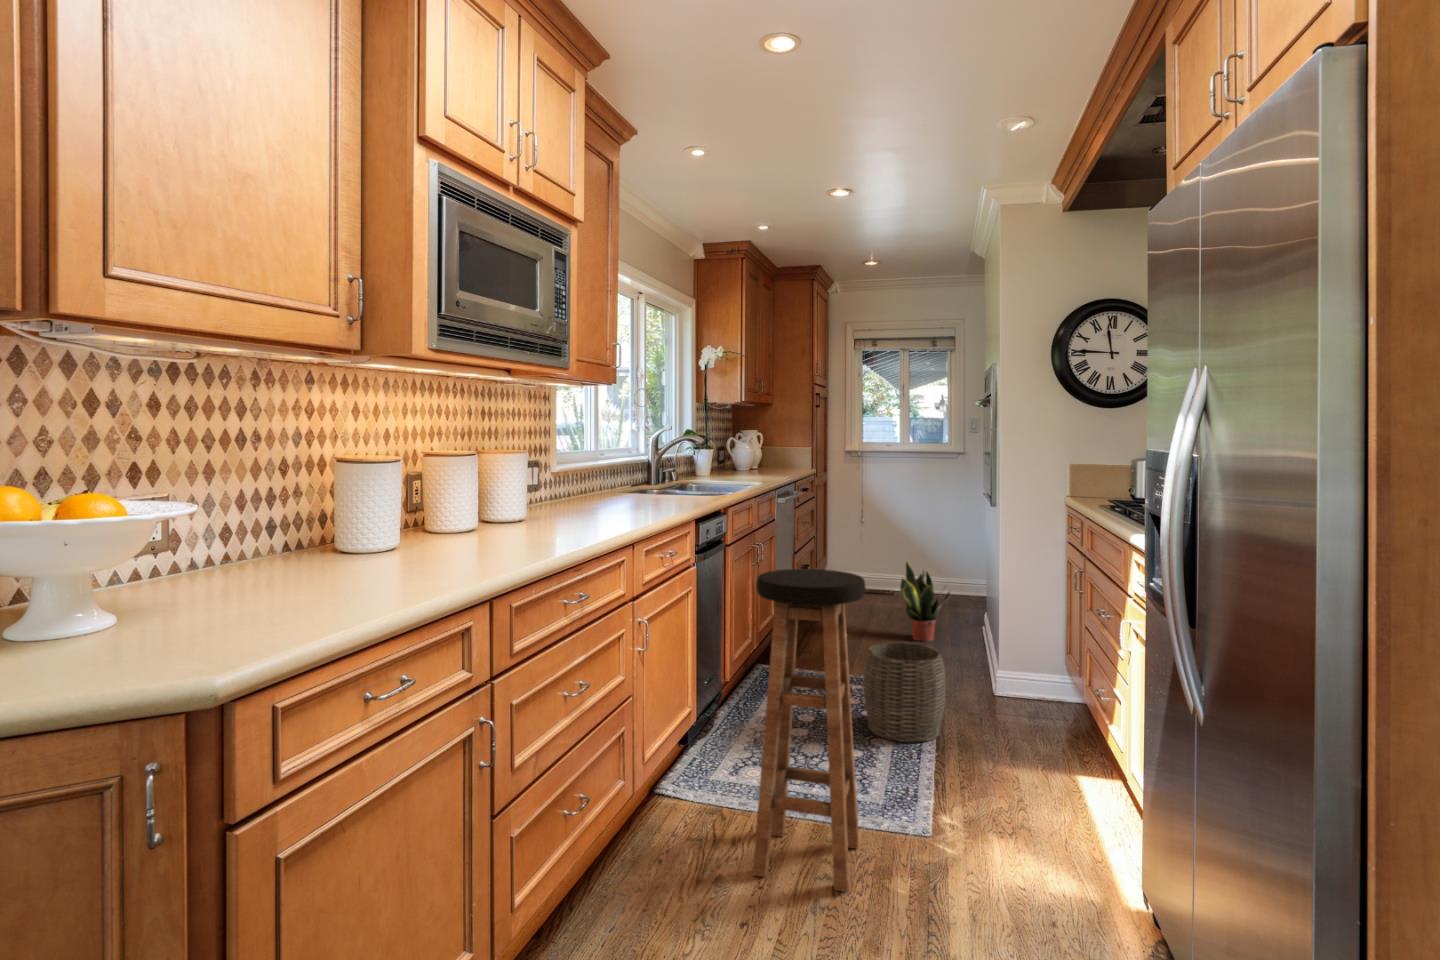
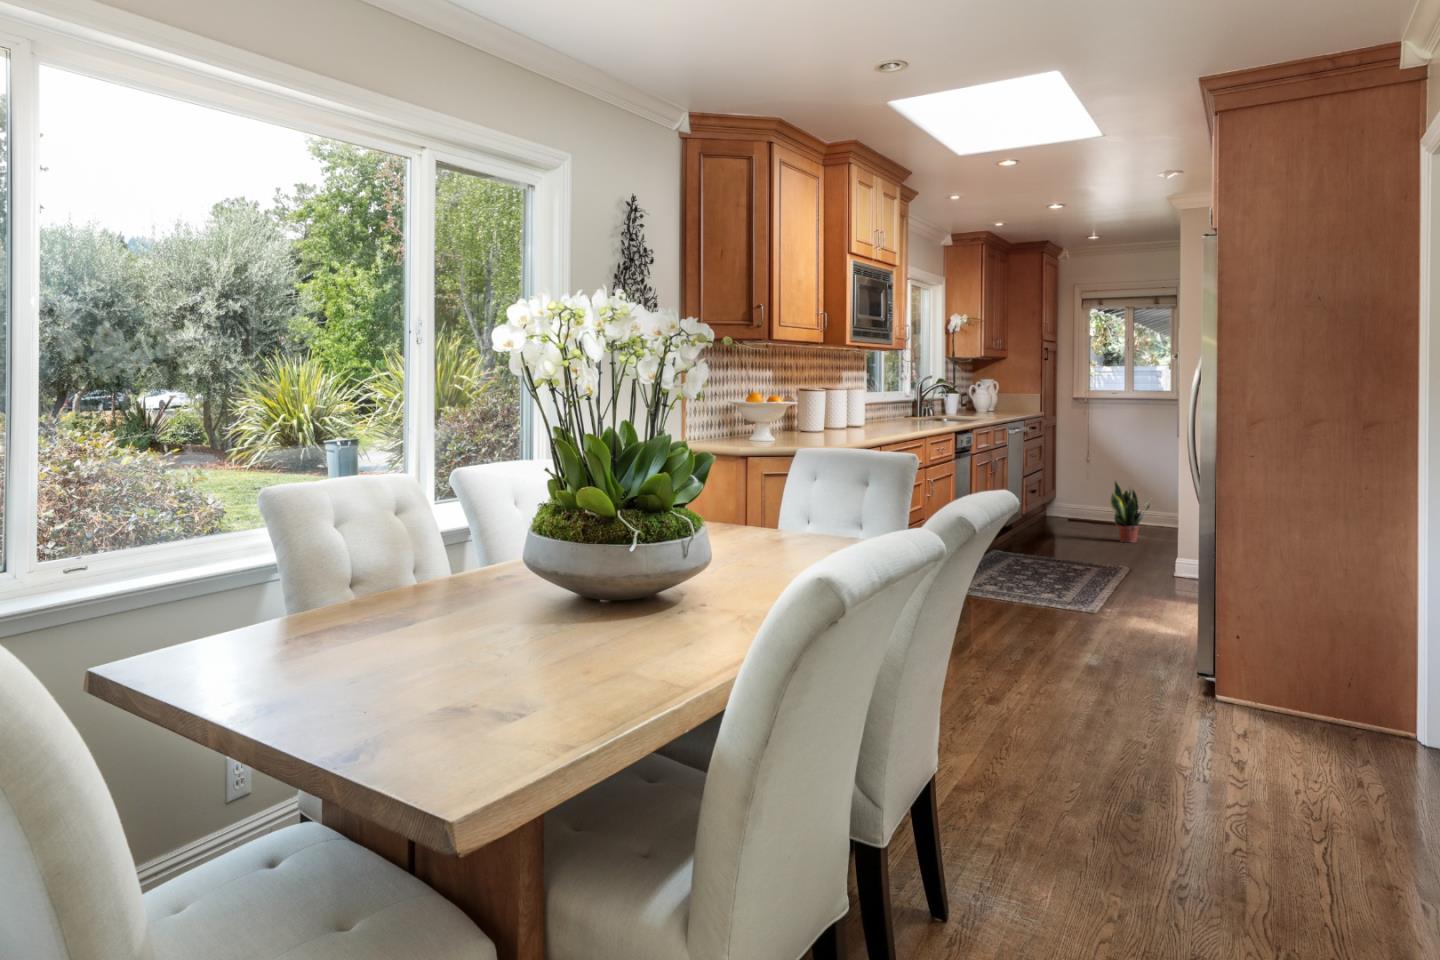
bar stool: present [753,569,866,892] -> none [991,452,1055,612]
woven basket: present [864,642,945,742] -> none [1067,520,1123,578]

